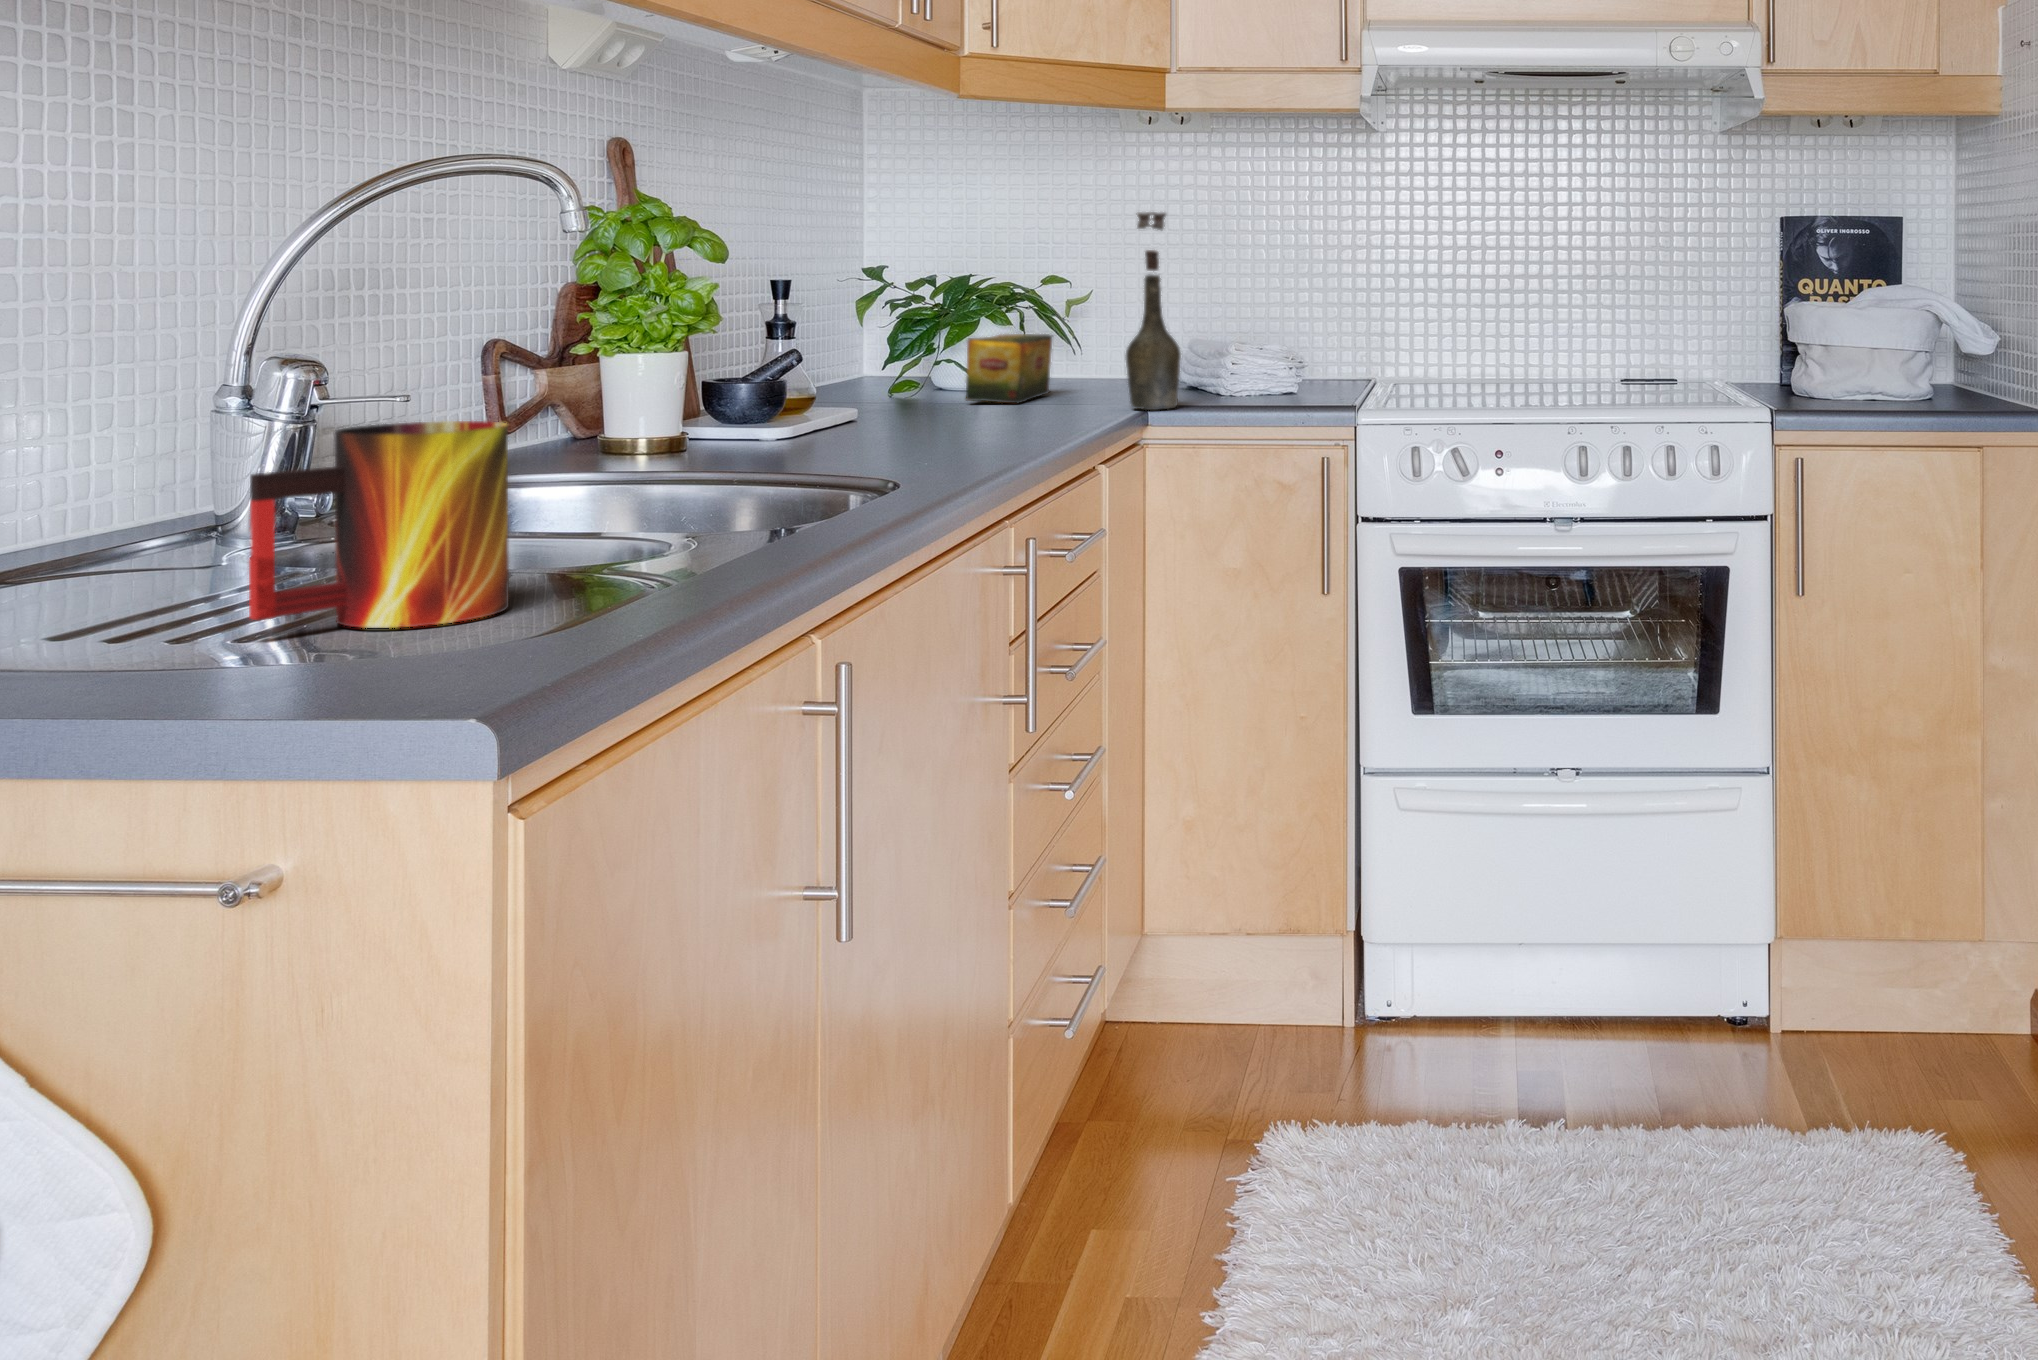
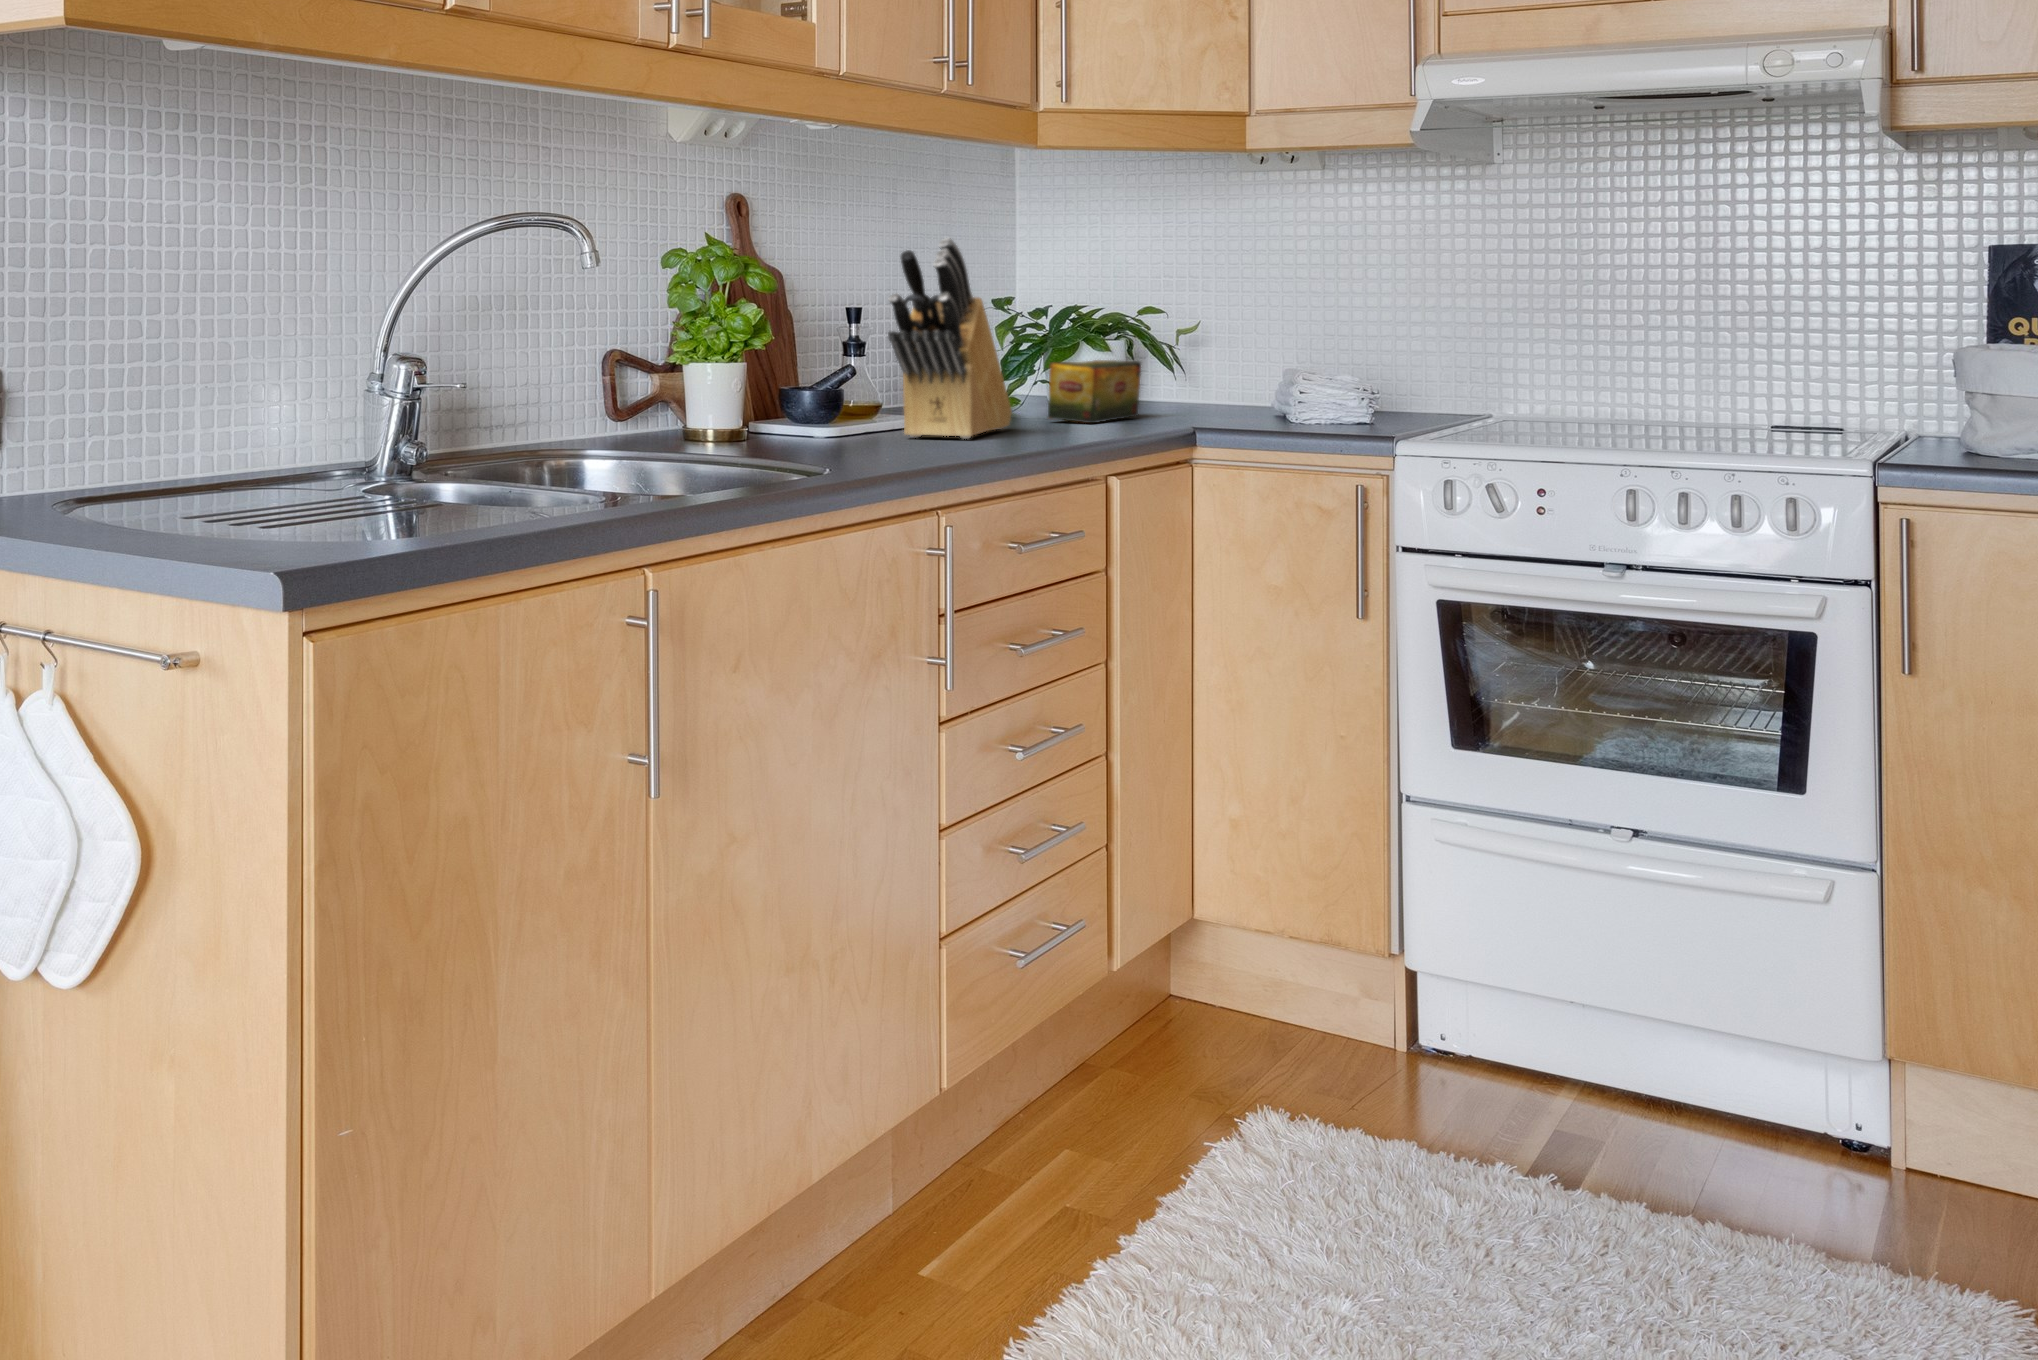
knife block: none [842,199,948,431] -> present [888,238,1012,439]
bottle: present [1126,212,1181,410] -> none [1171,246,1224,434]
mug: present [249,421,509,628] -> none [287,397,445,533]

